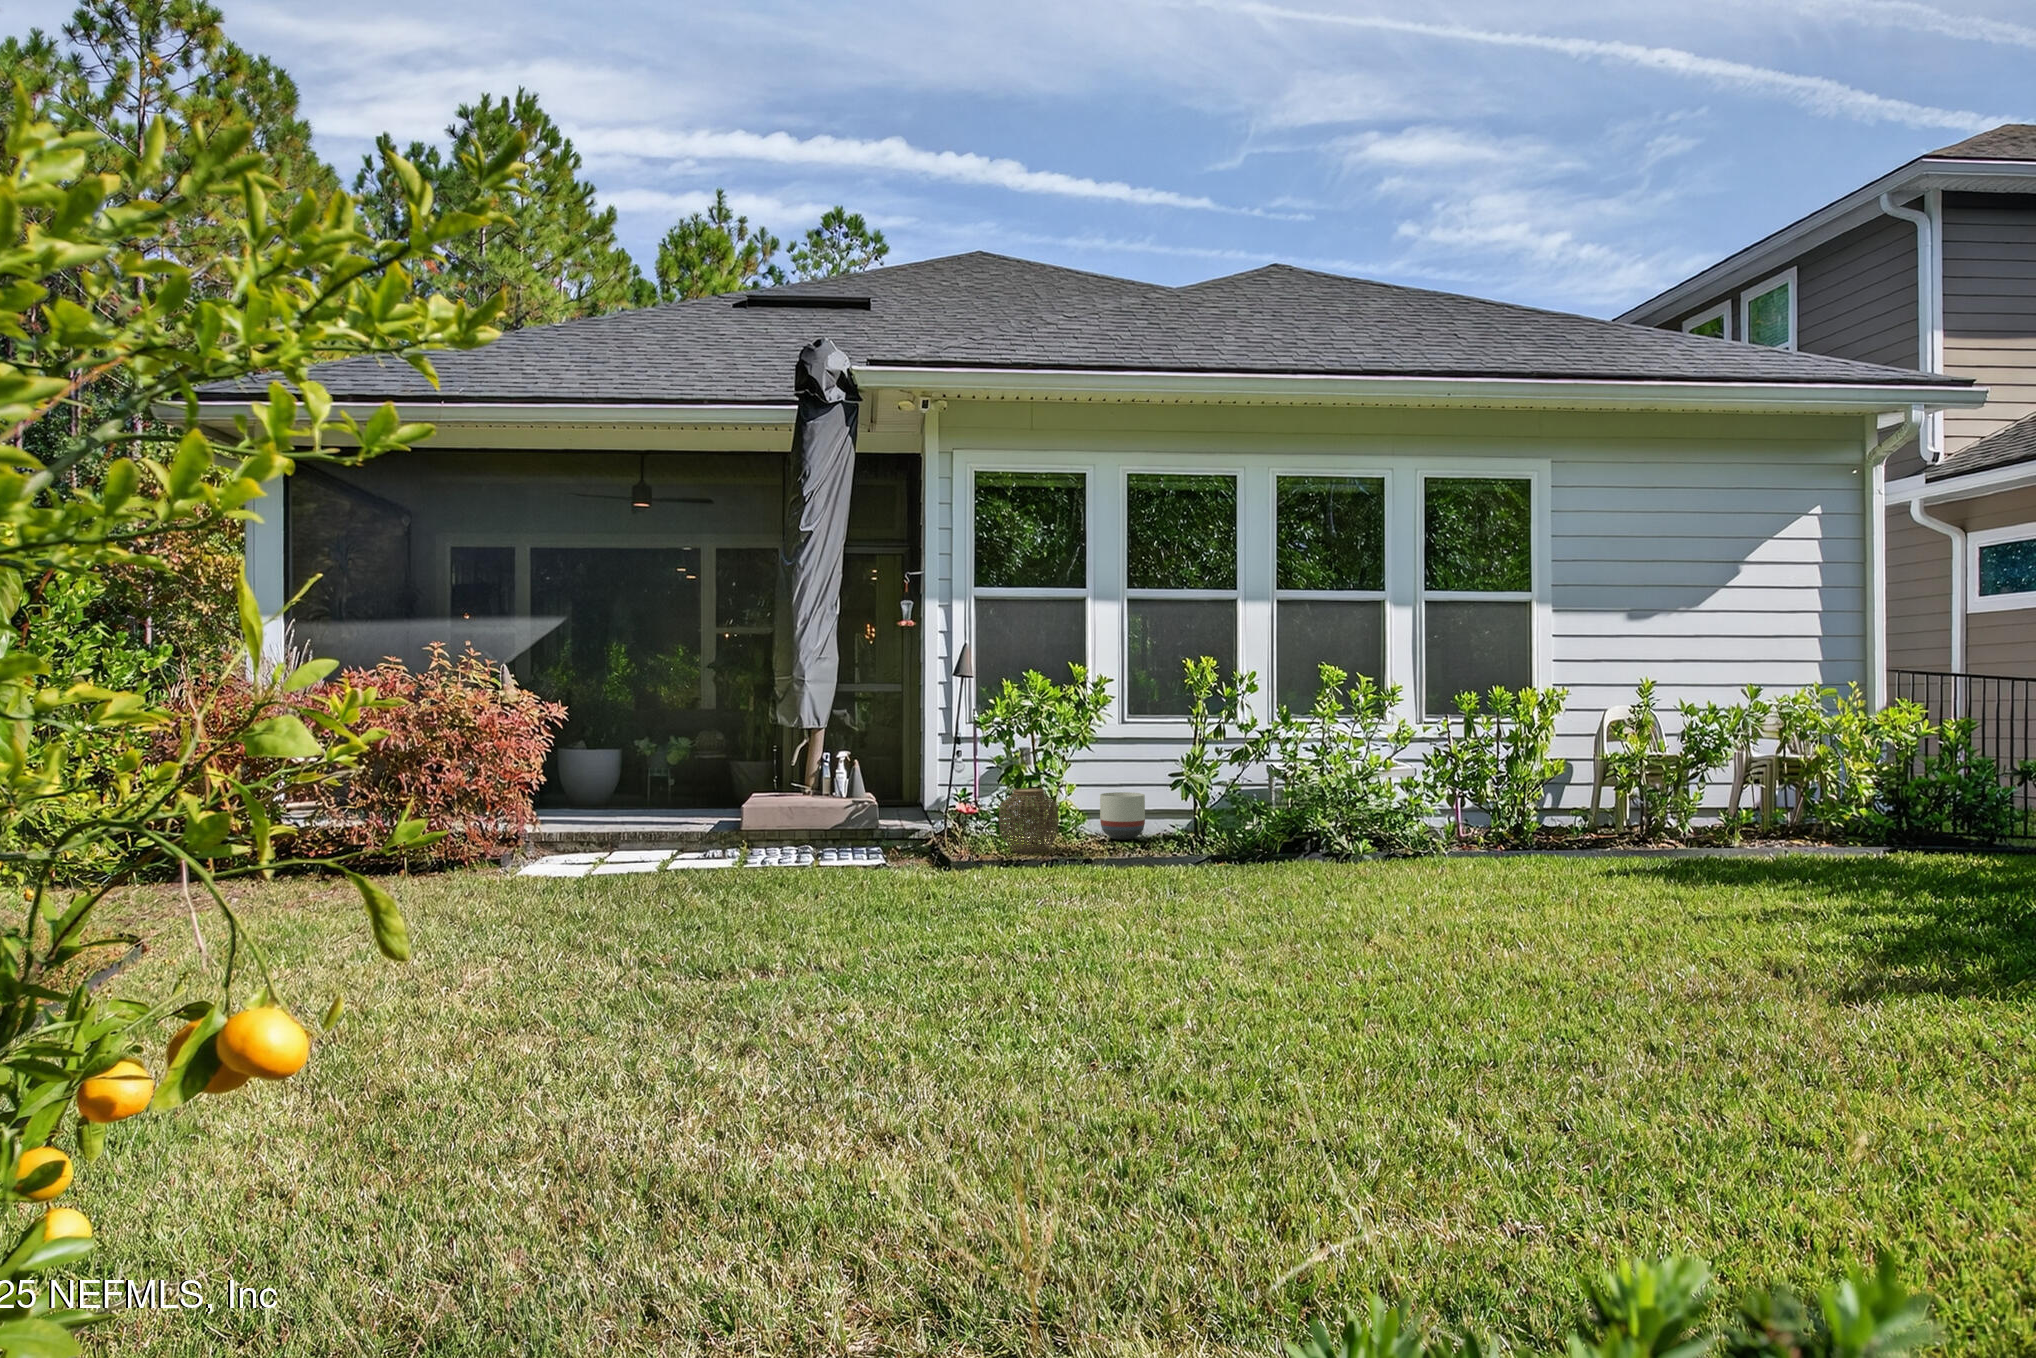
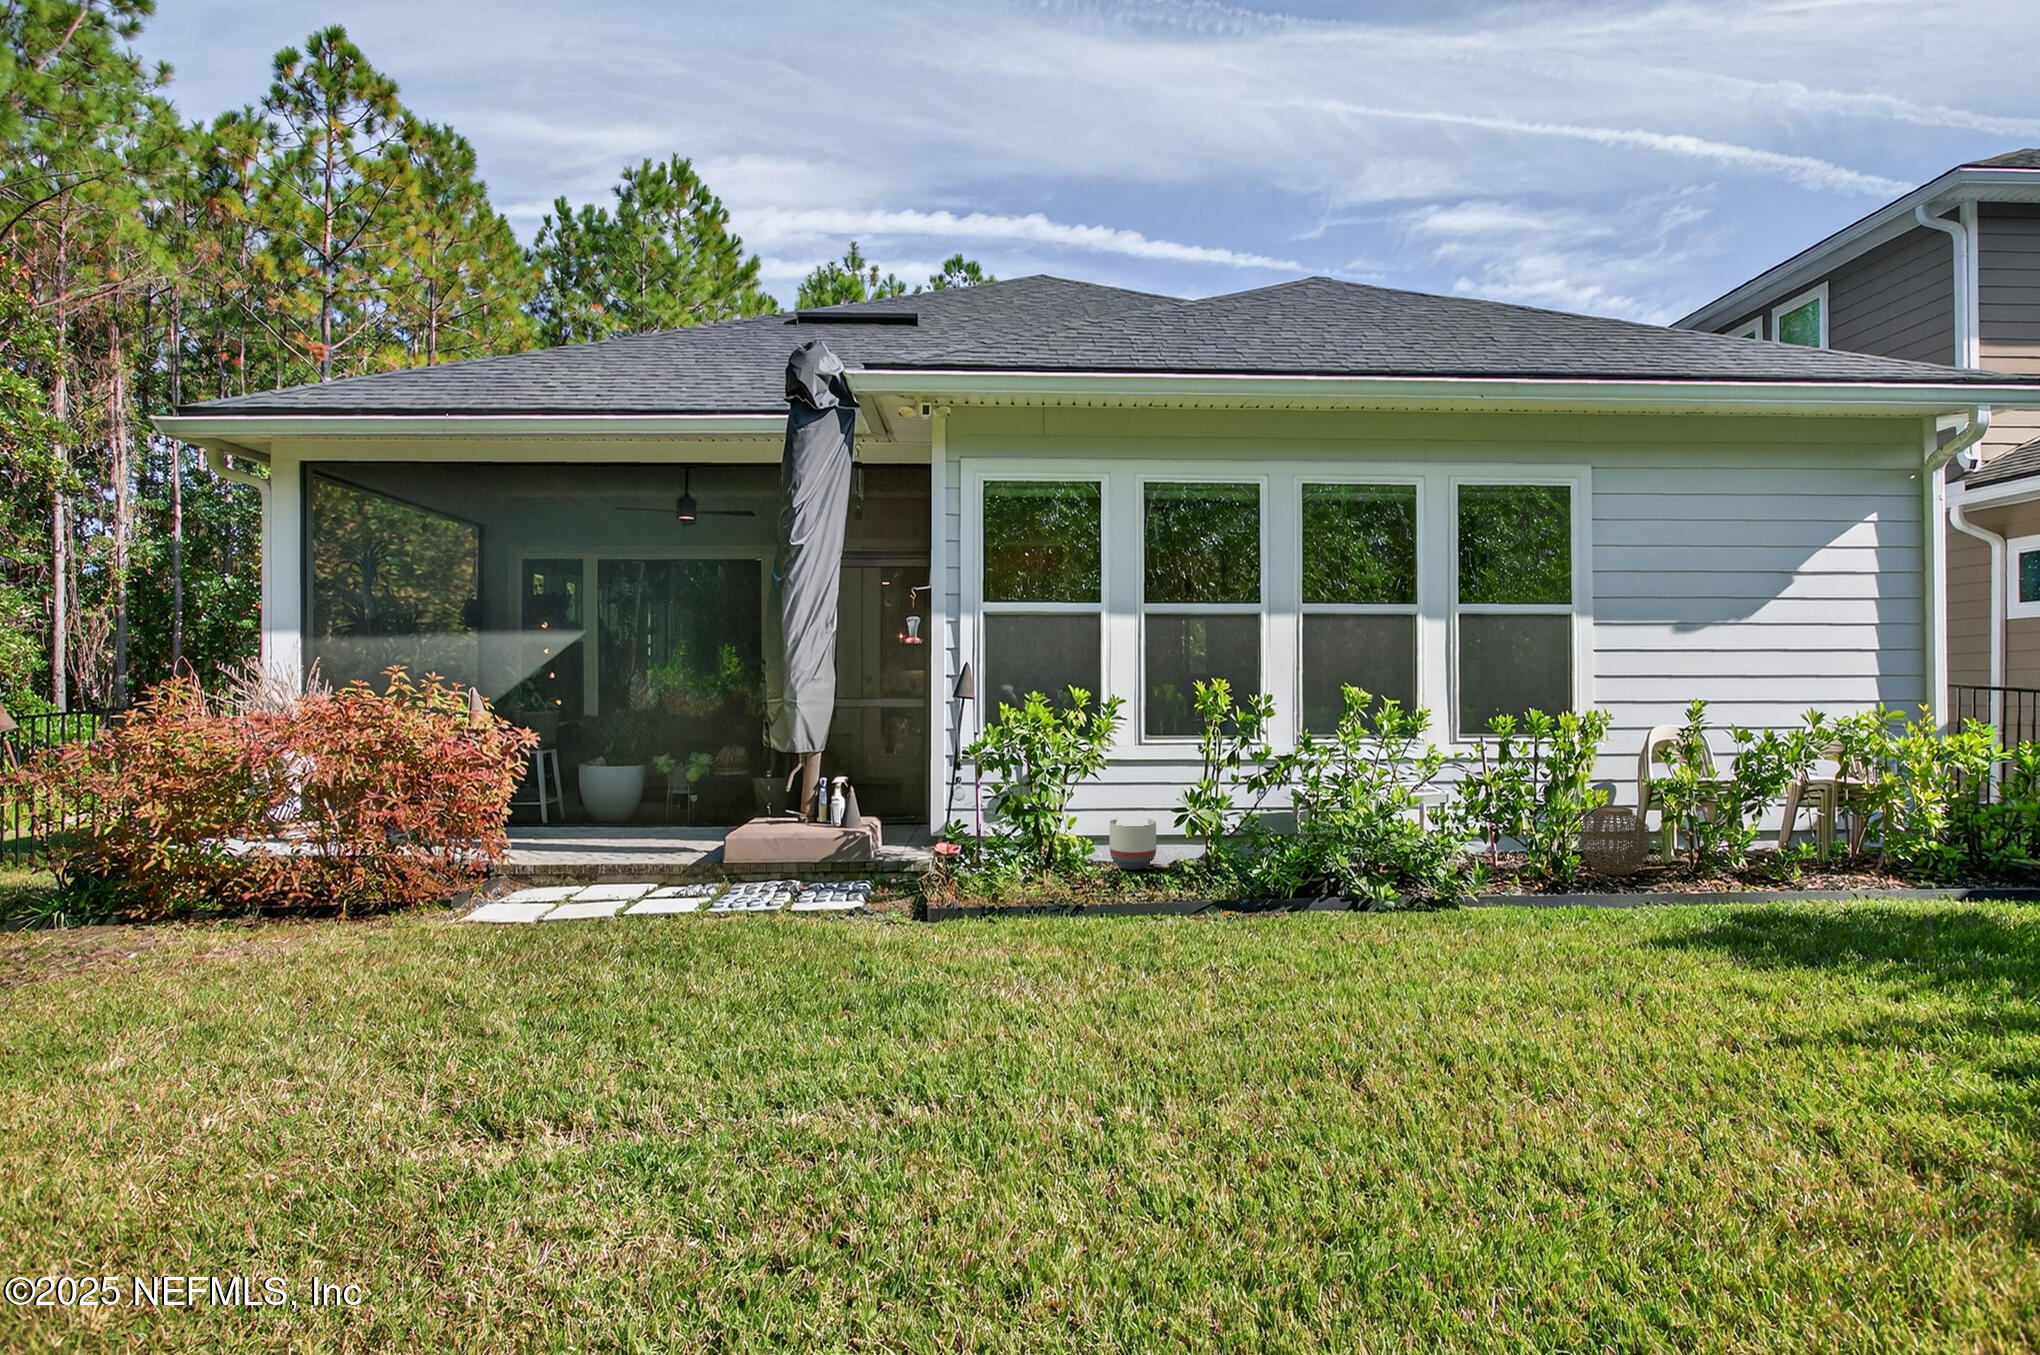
woven basket: present [999,788,1059,853] -> present [1581,806,1649,875]

